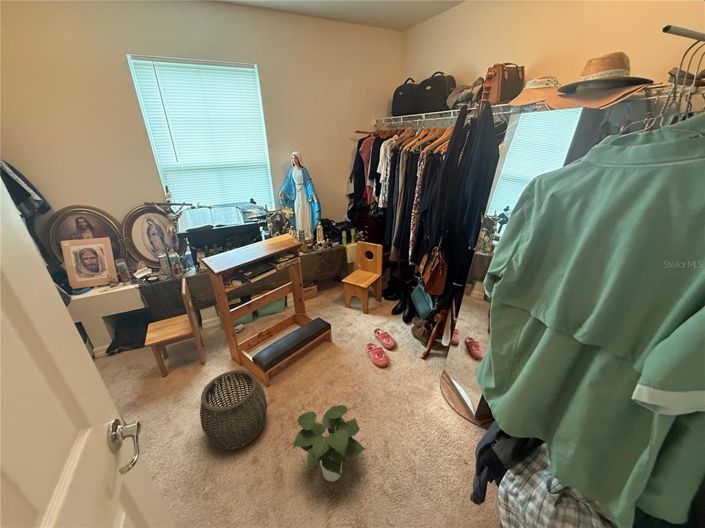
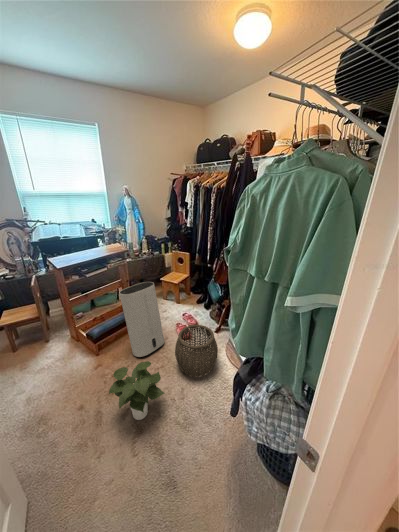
air purifier: none [297,290,354,391] -> present [119,282,164,357]
woven basket: present [200,370,267,449] -> present [175,325,218,377]

